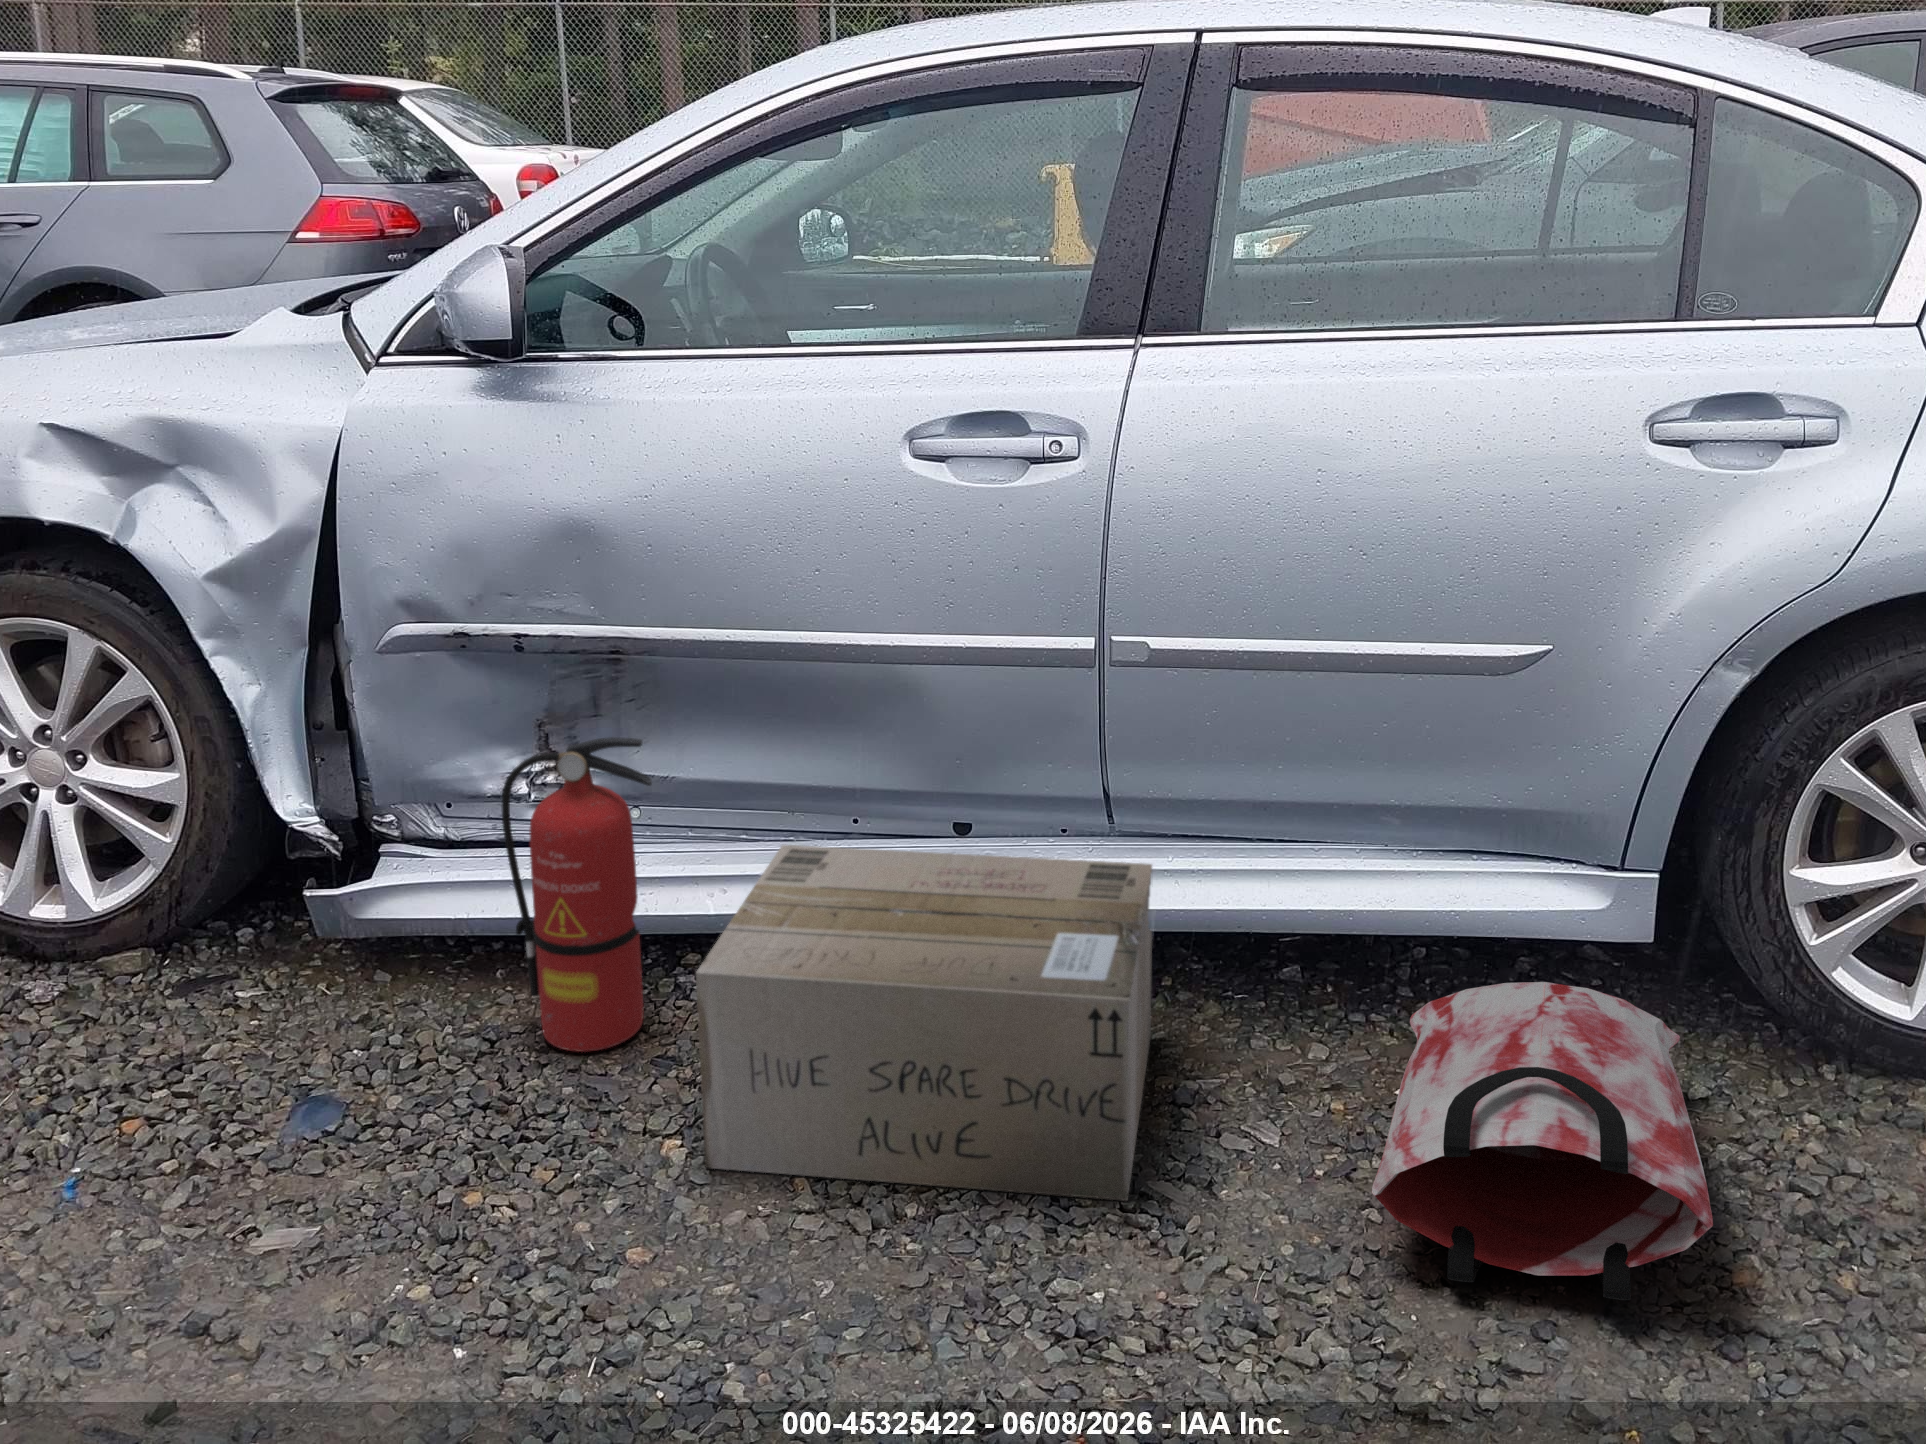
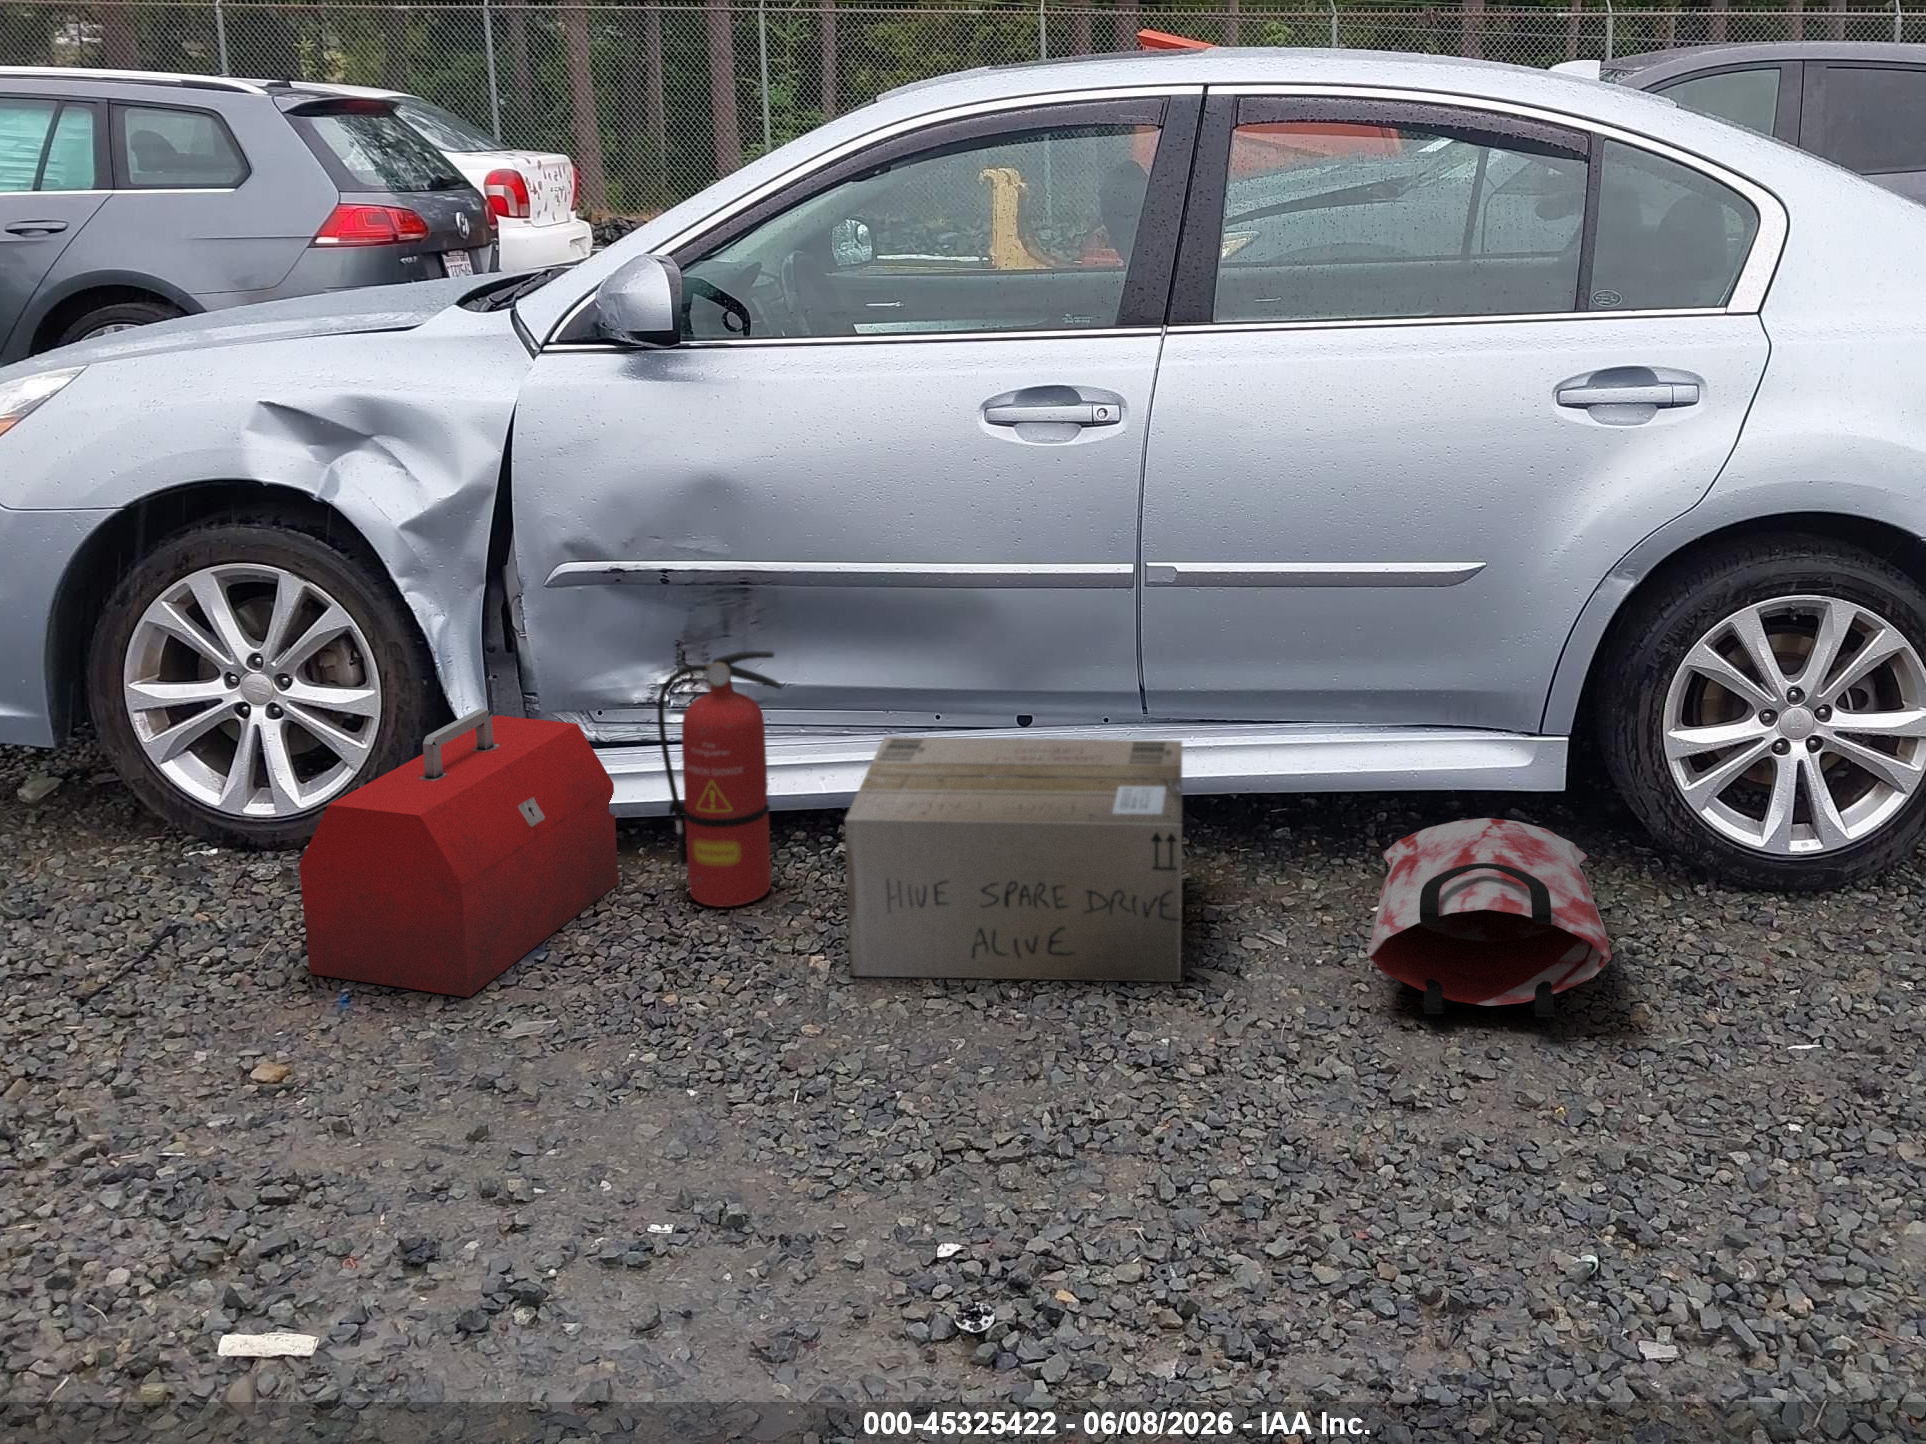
toolbox: none [40,801,465,1177] -> present [299,709,618,998]

